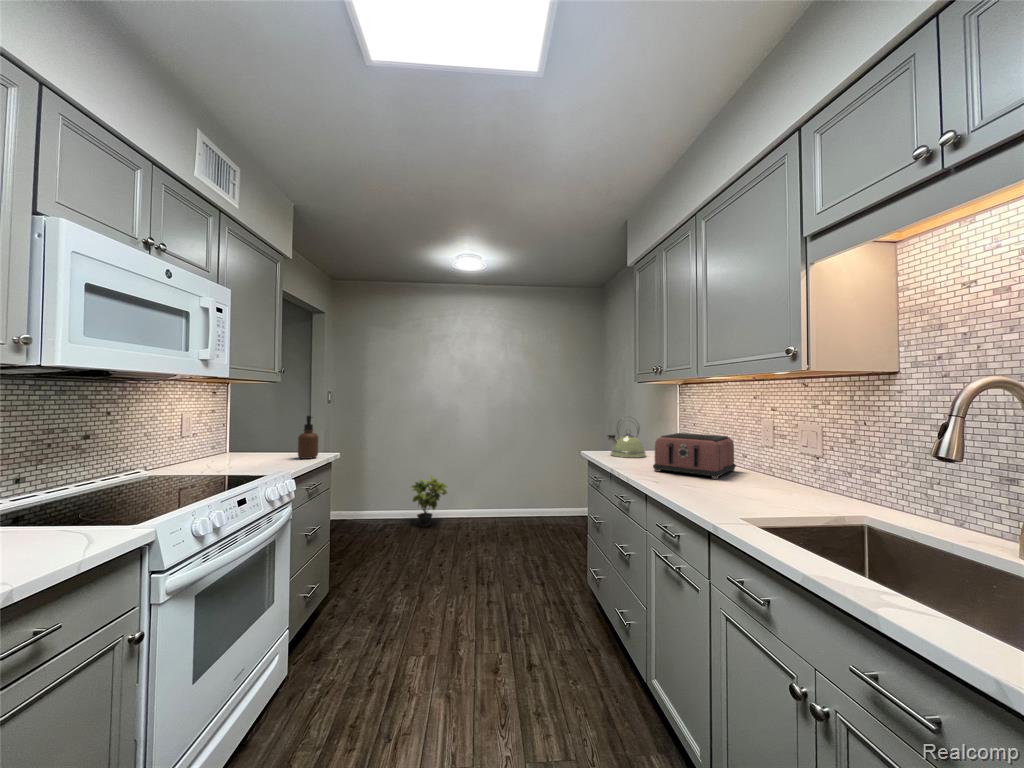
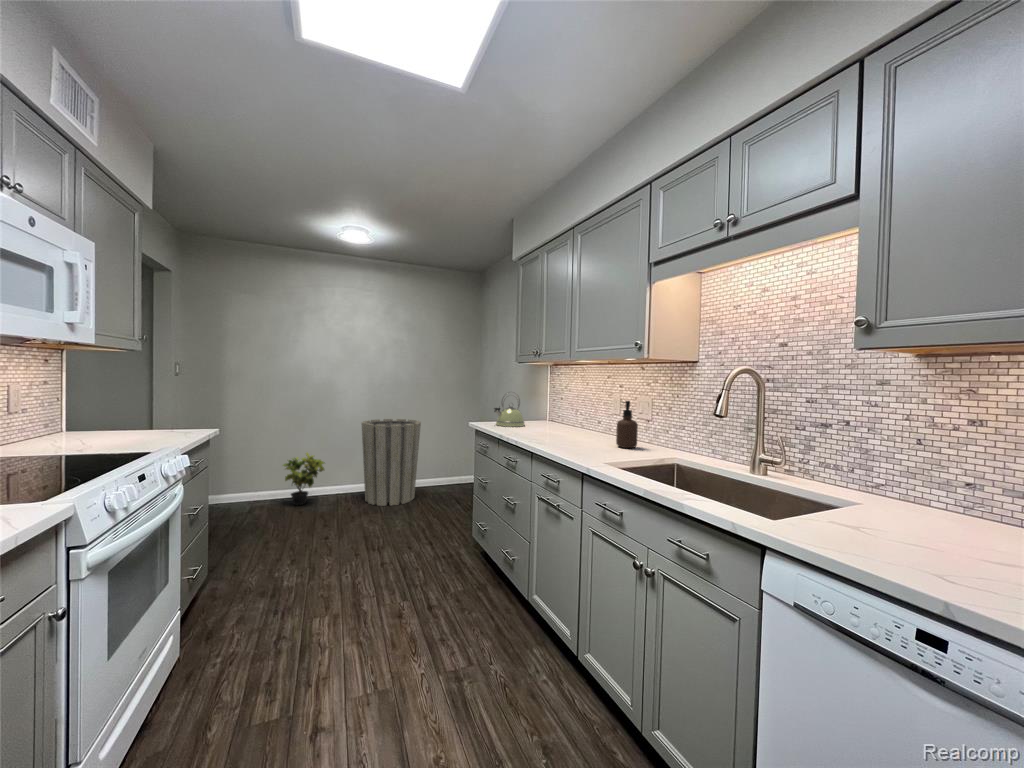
soap dispenser: present [298,416,319,459] -> present [616,401,638,448]
toaster: present [653,433,736,479] -> none [535,405,594,440]
trash can: none [480,444,538,535] -> present [362,419,421,506]

